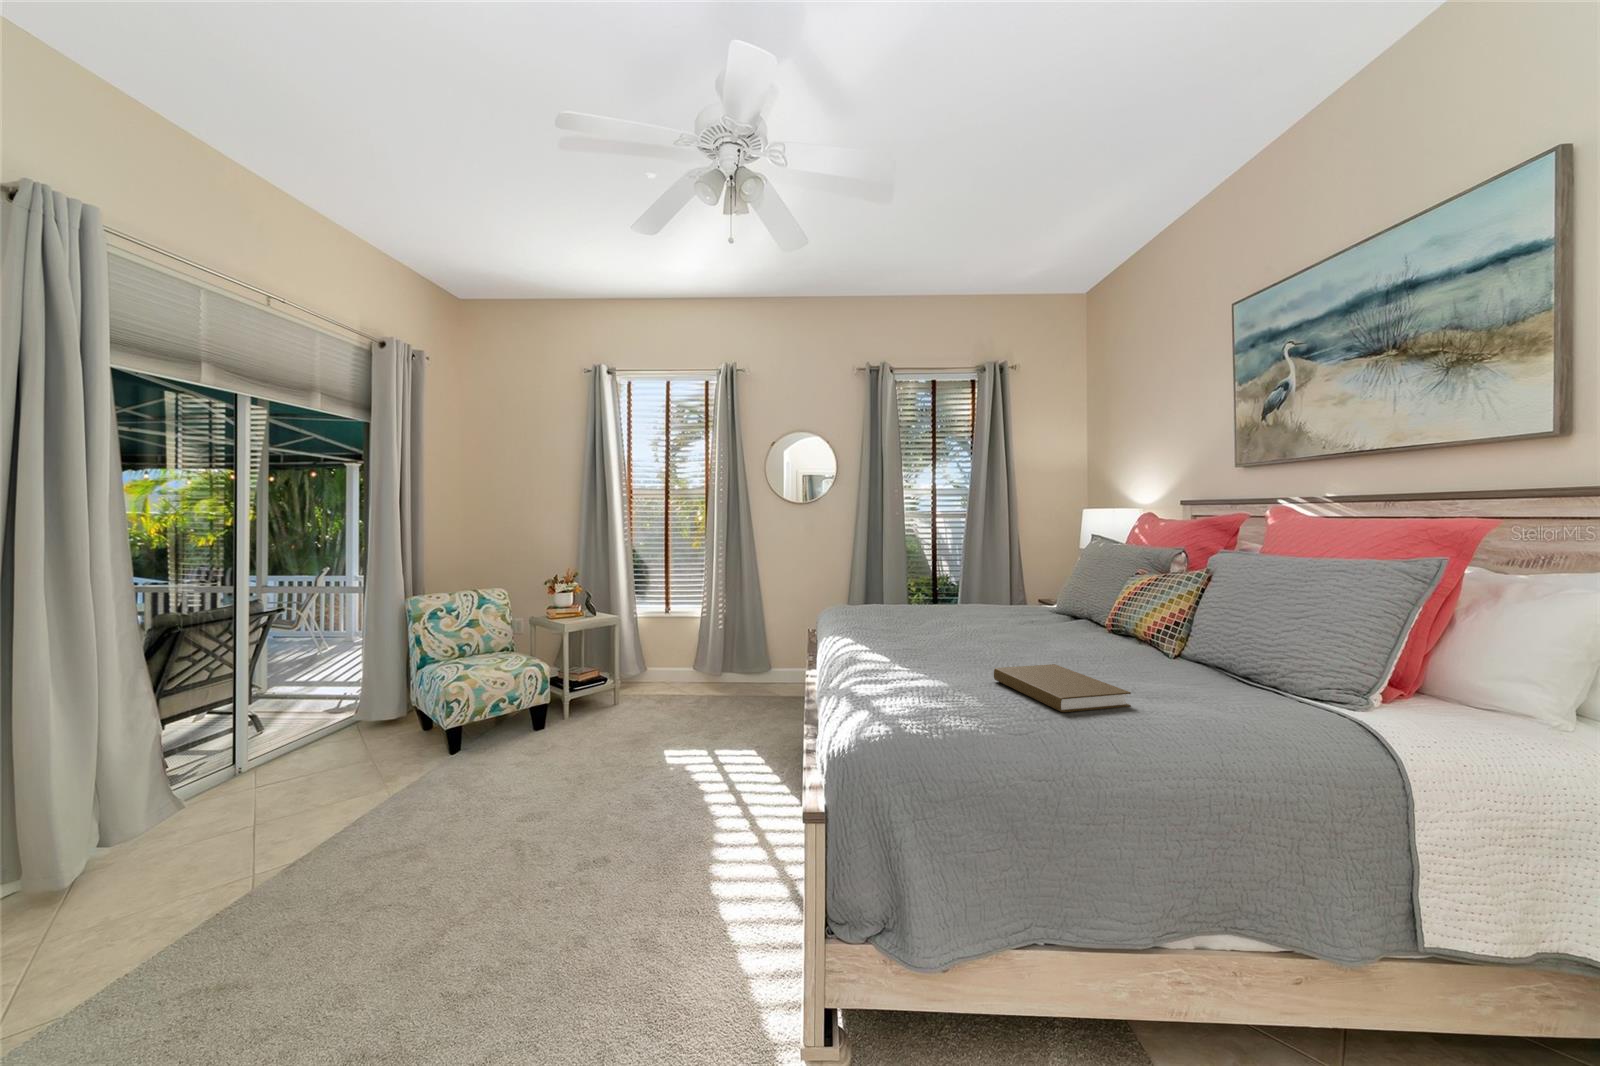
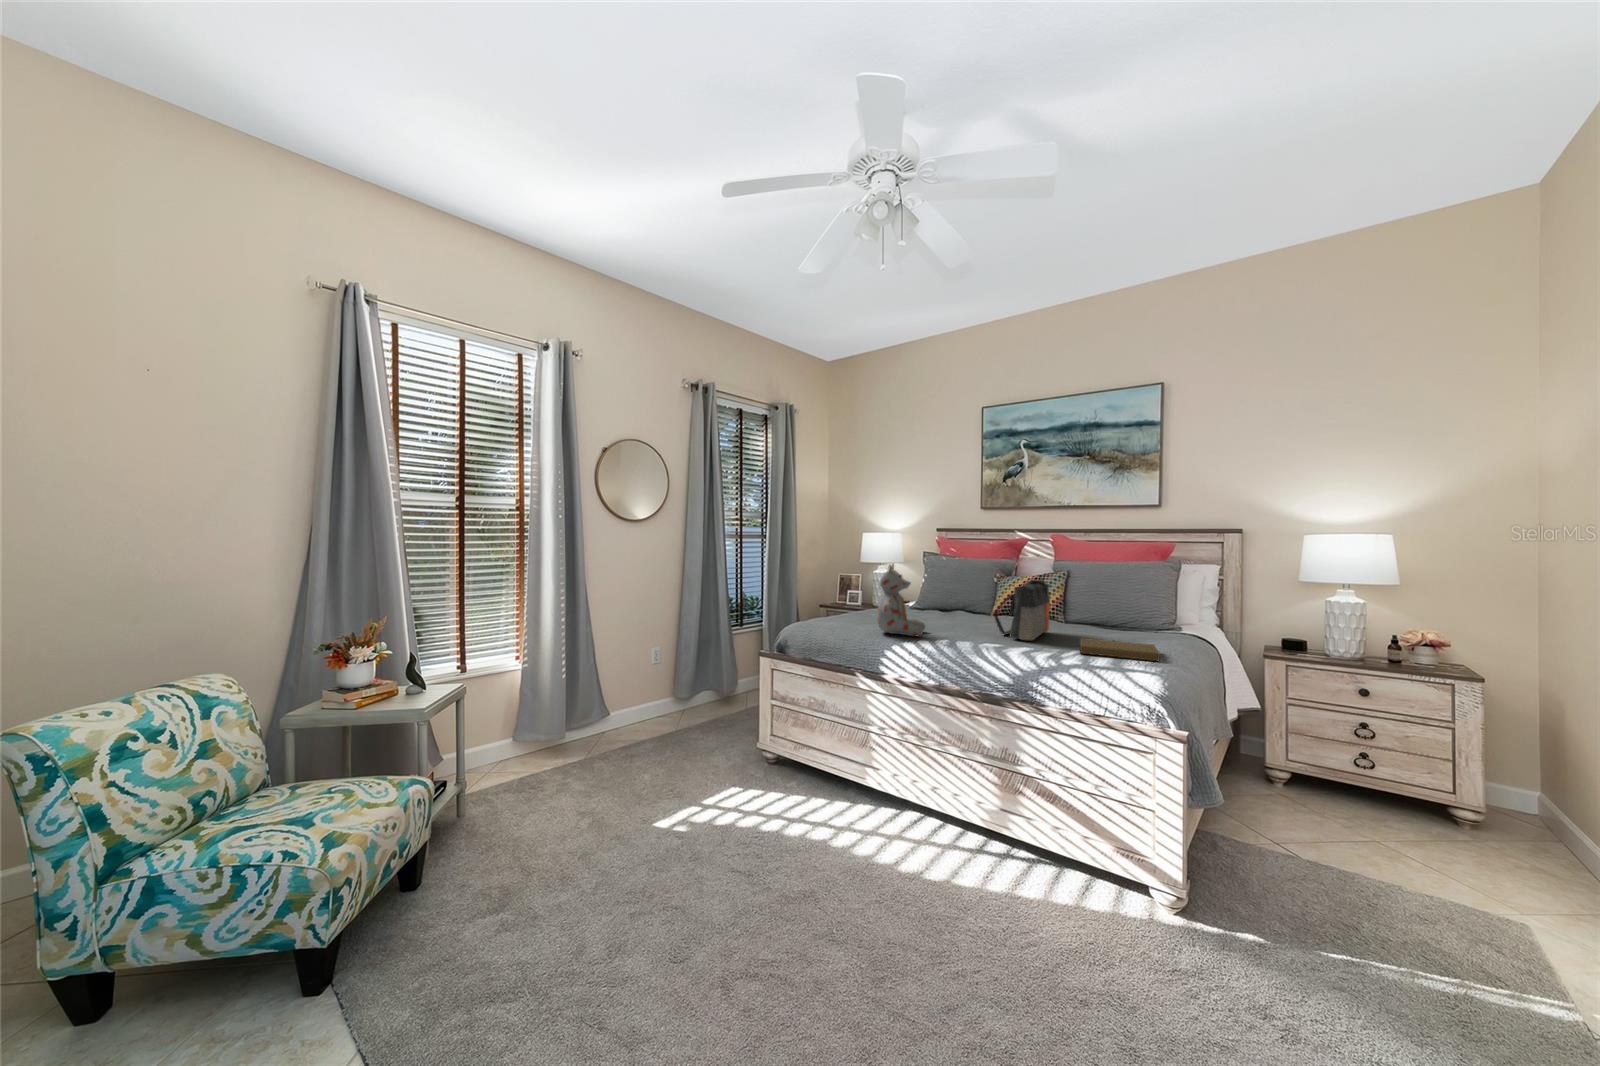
stuffed bear: none [870,545,940,634] -> present [877,564,925,637]
tote bag: none [990,576,1099,659] -> present [995,580,1050,641]

